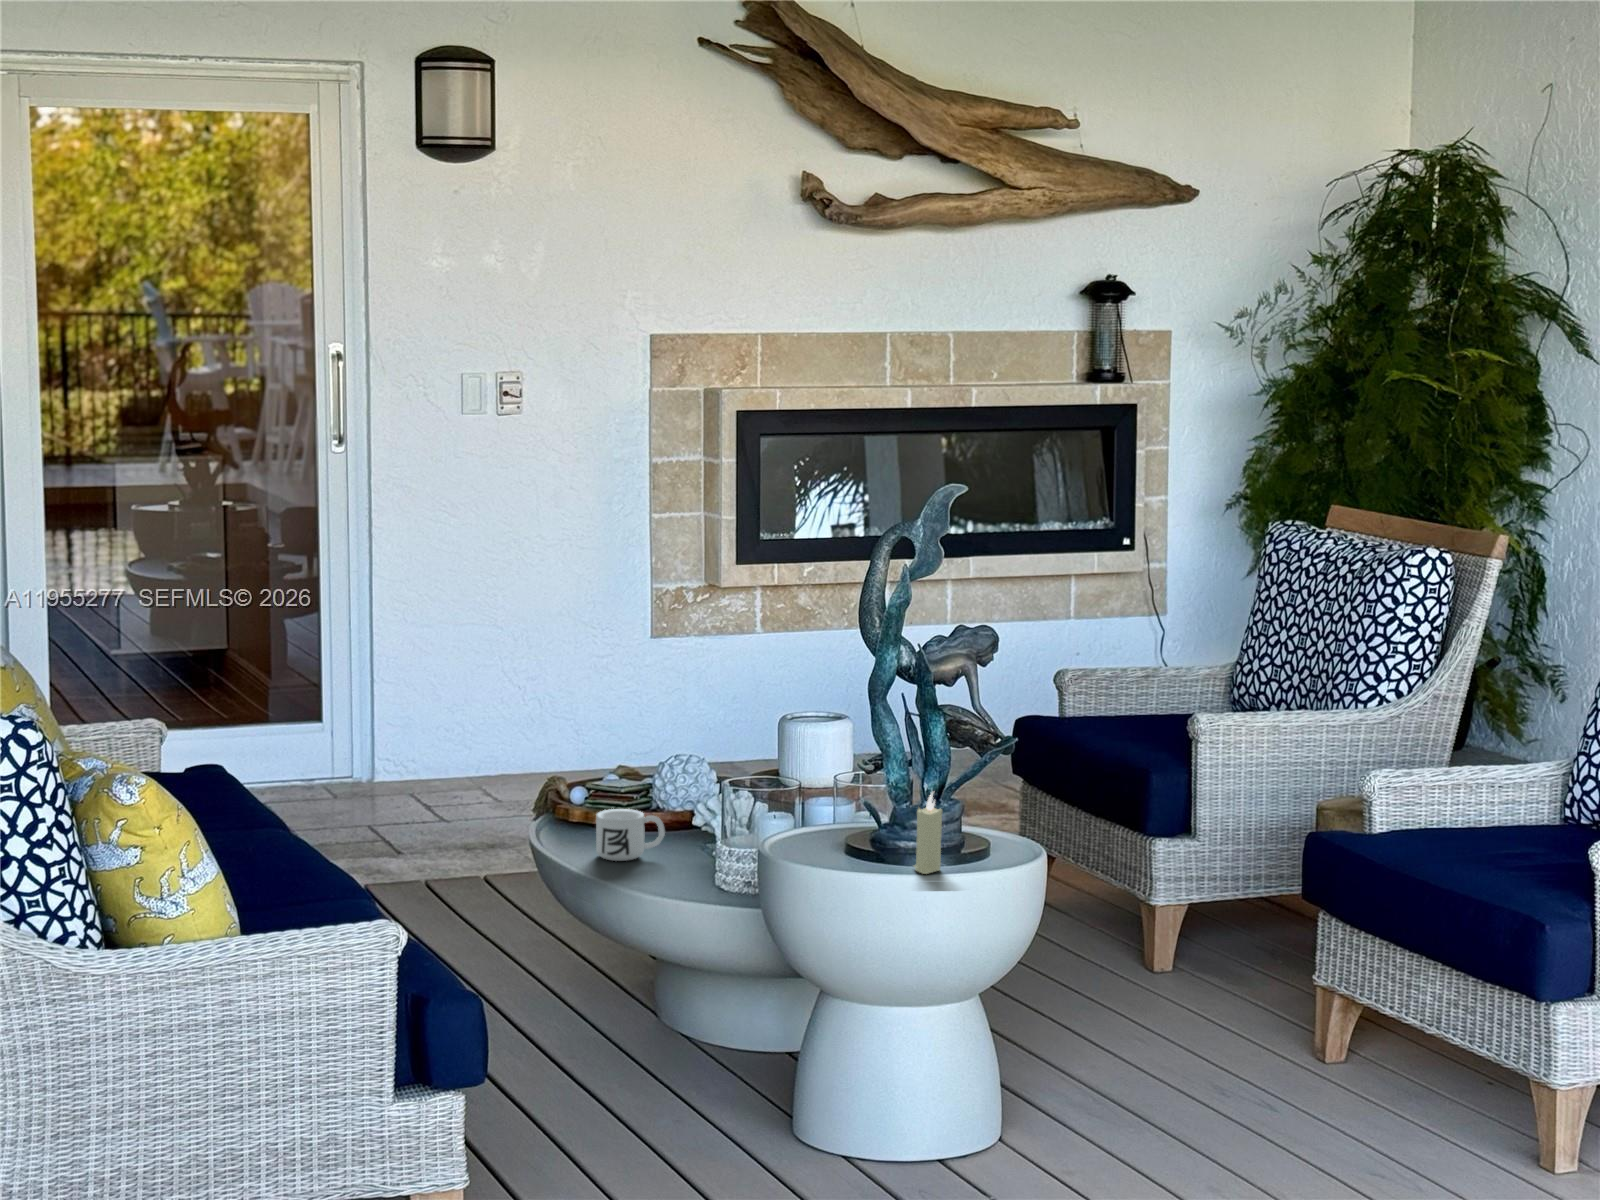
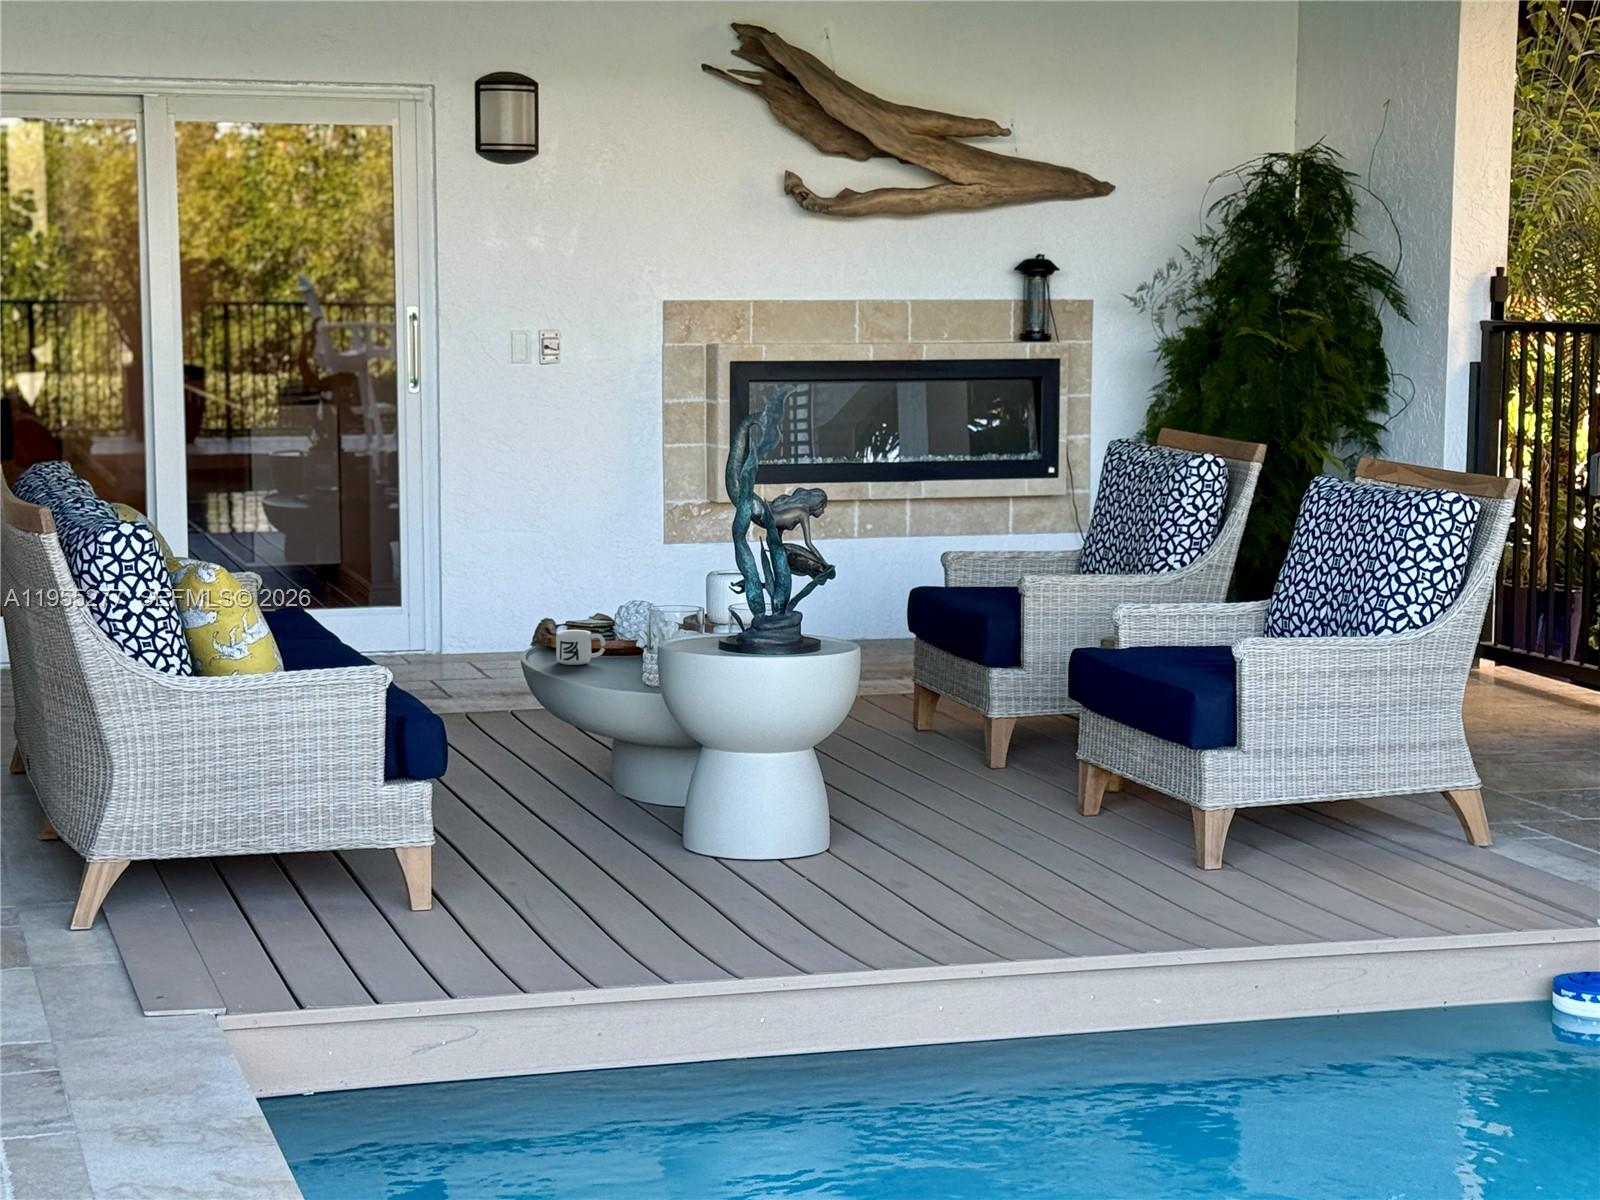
candle: present [914,792,942,874] -> none [748,597,767,654]

